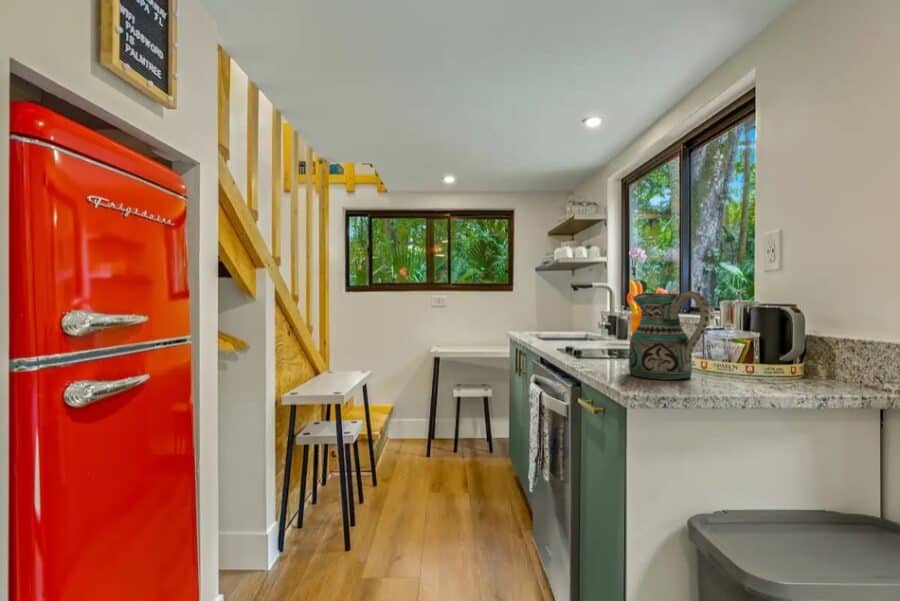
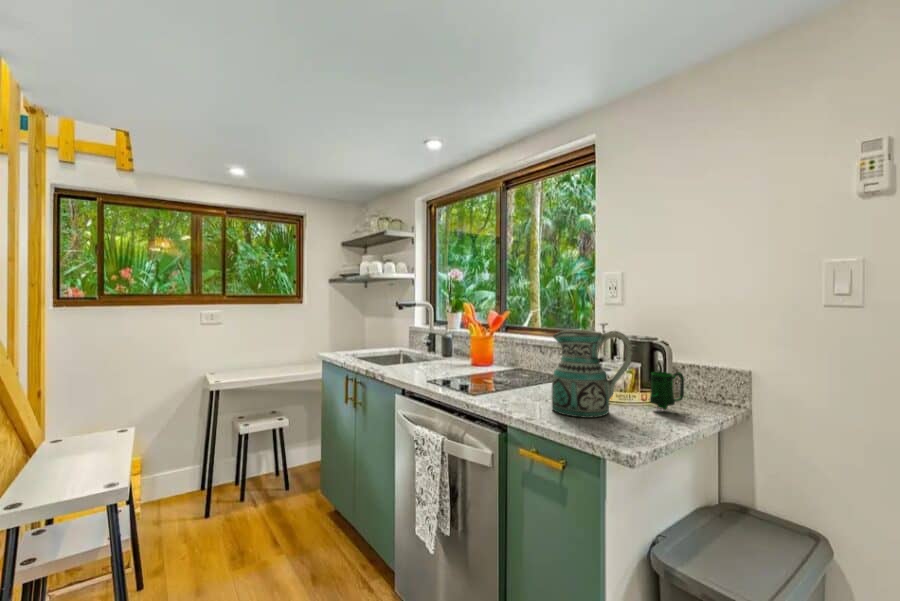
mug: none [747,340,794,386] -> present [650,372,684,410]

